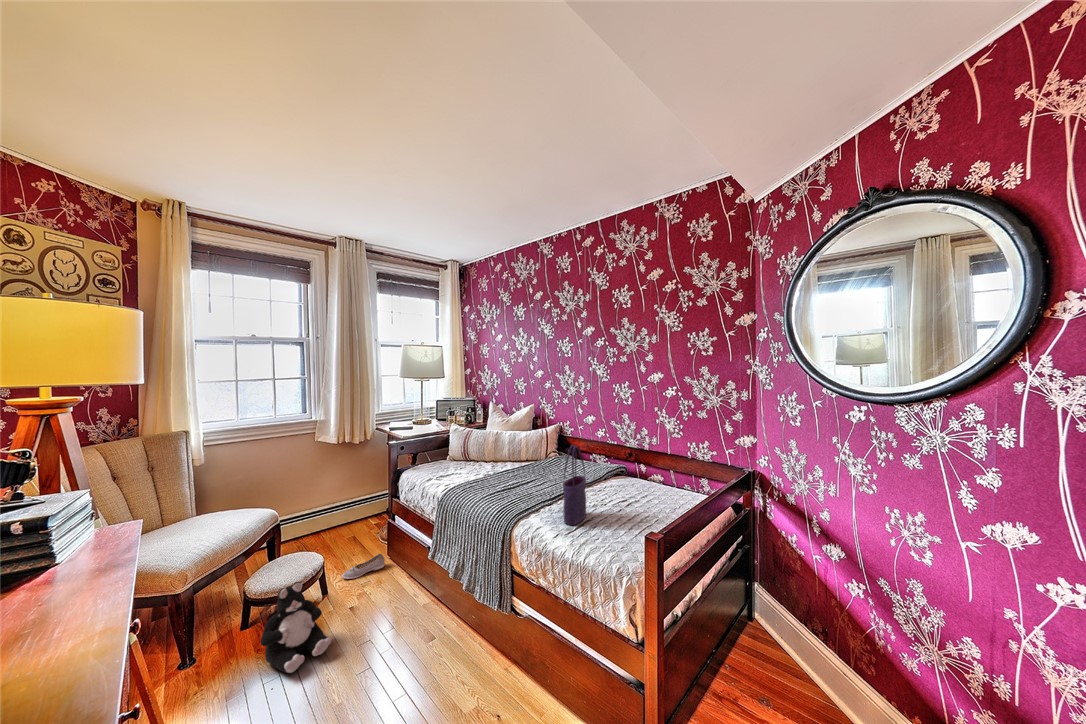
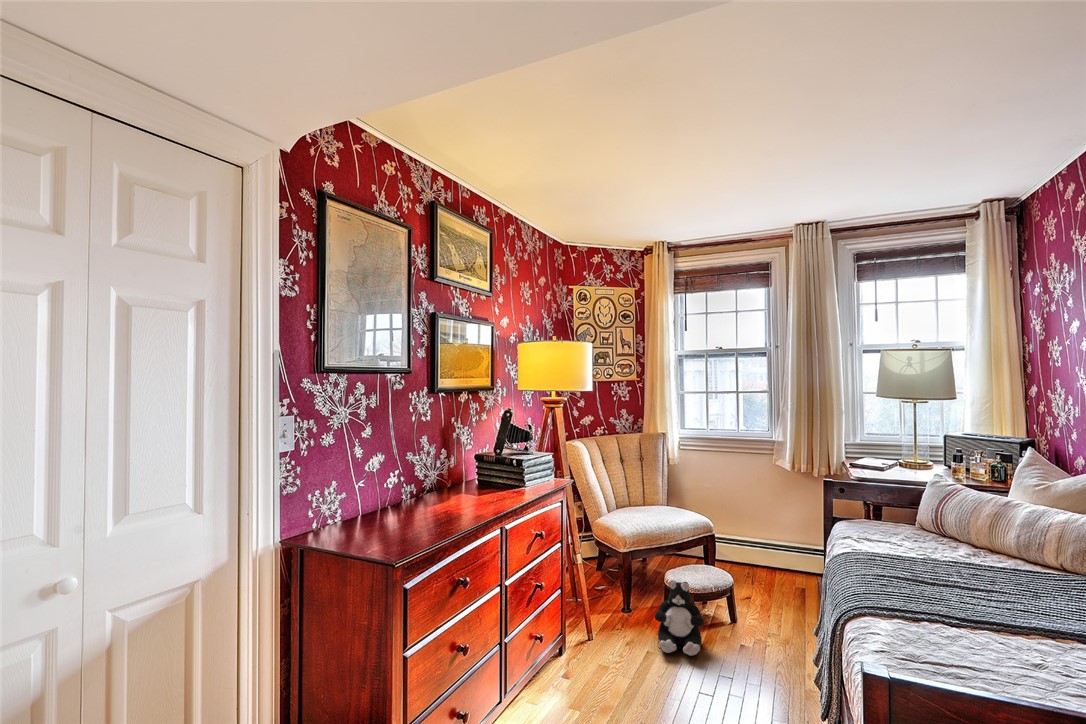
tote bag: present [563,445,586,525] -> none [916,520,990,656]
shoe: present [342,553,385,579] -> none [758,611,809,631]

